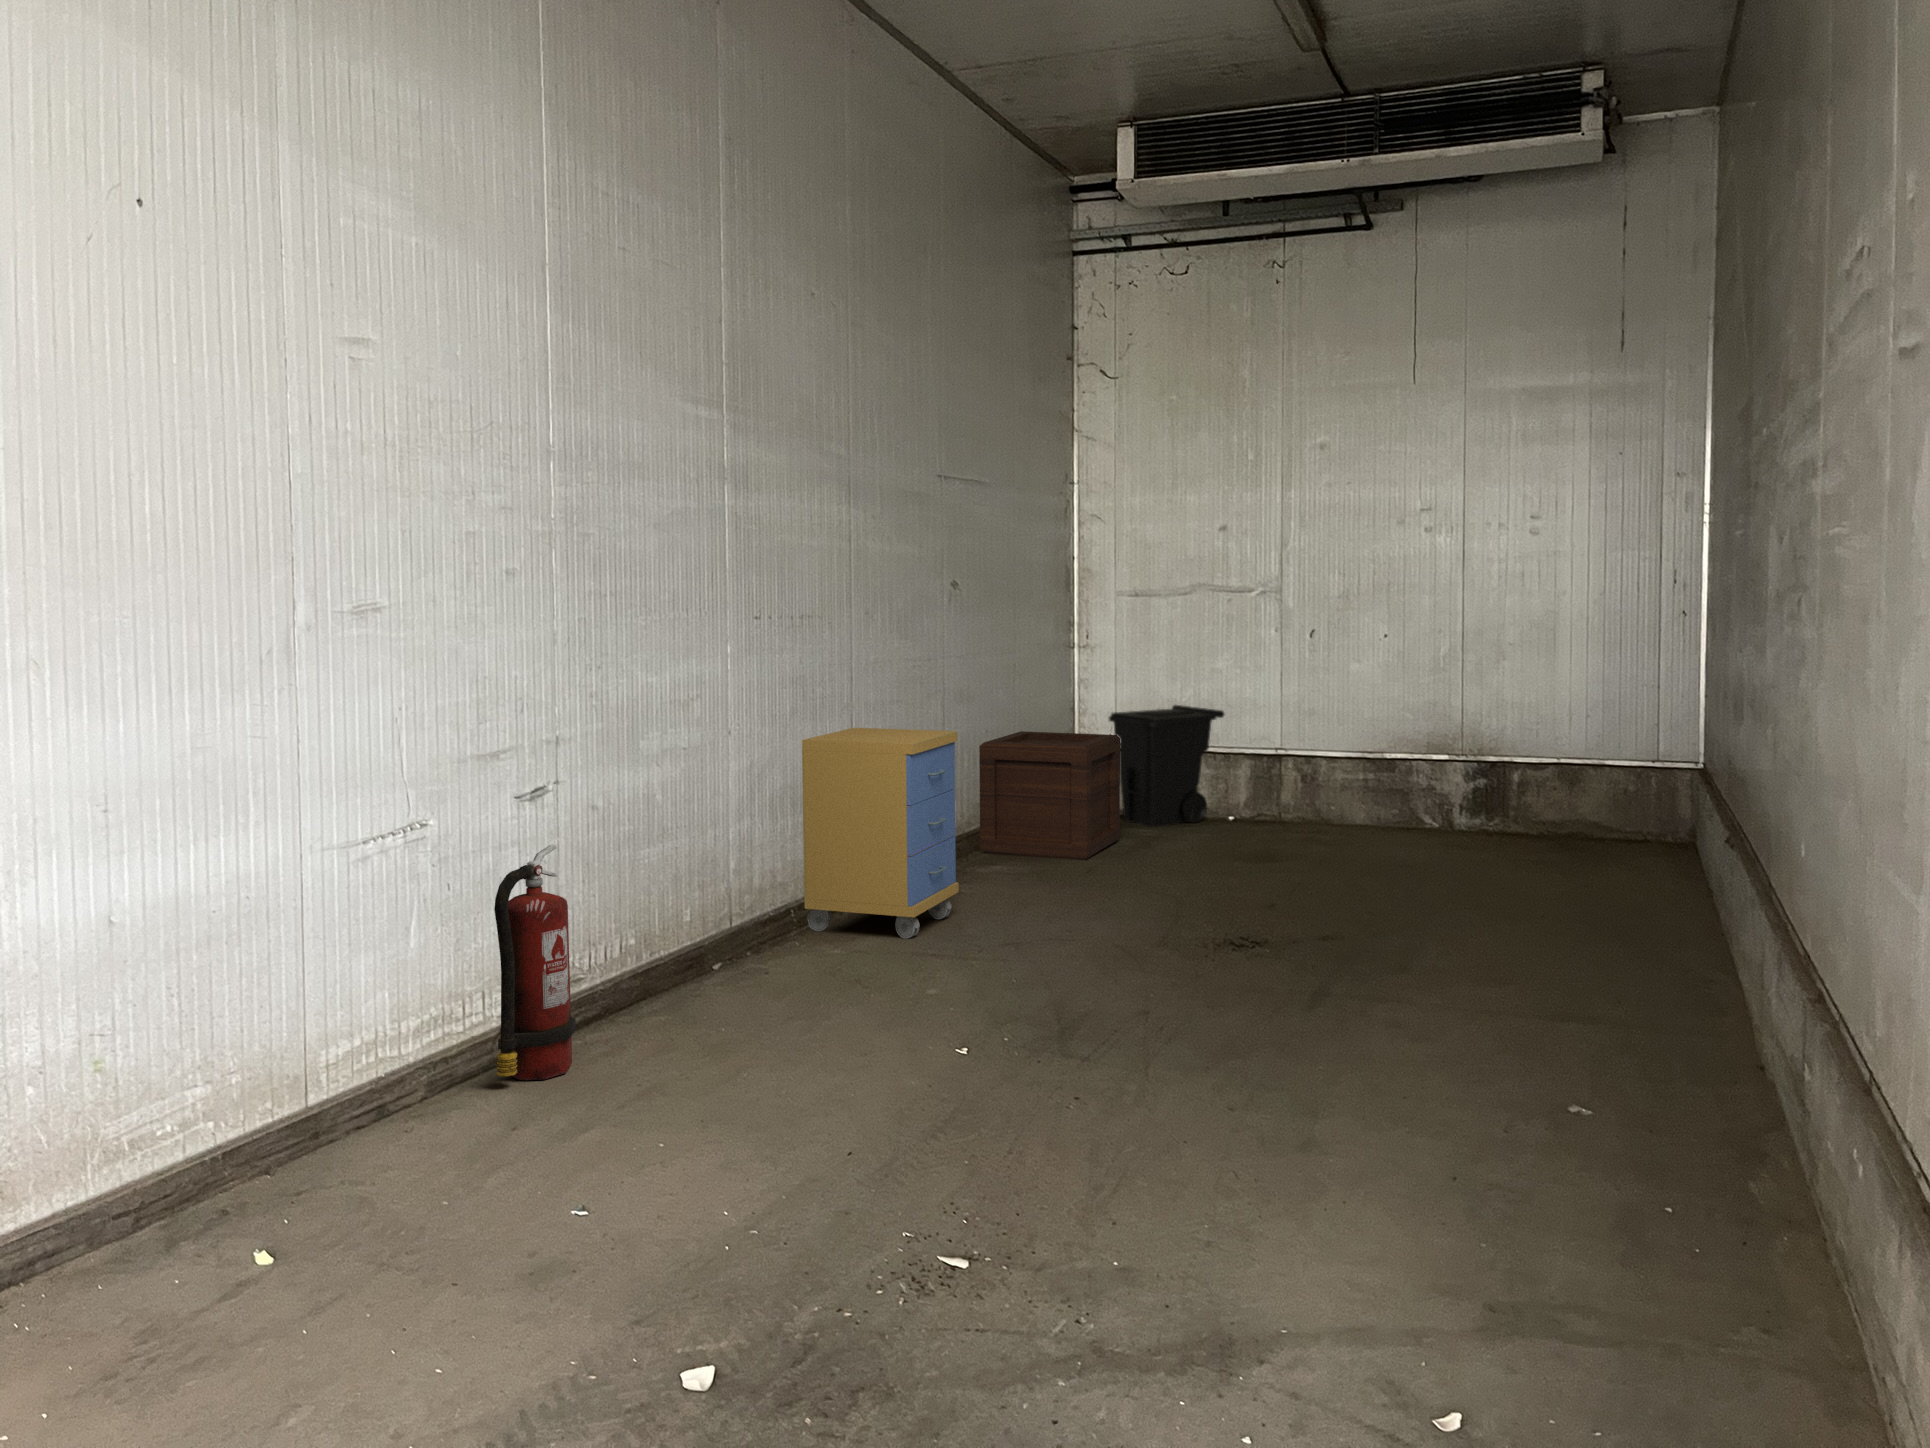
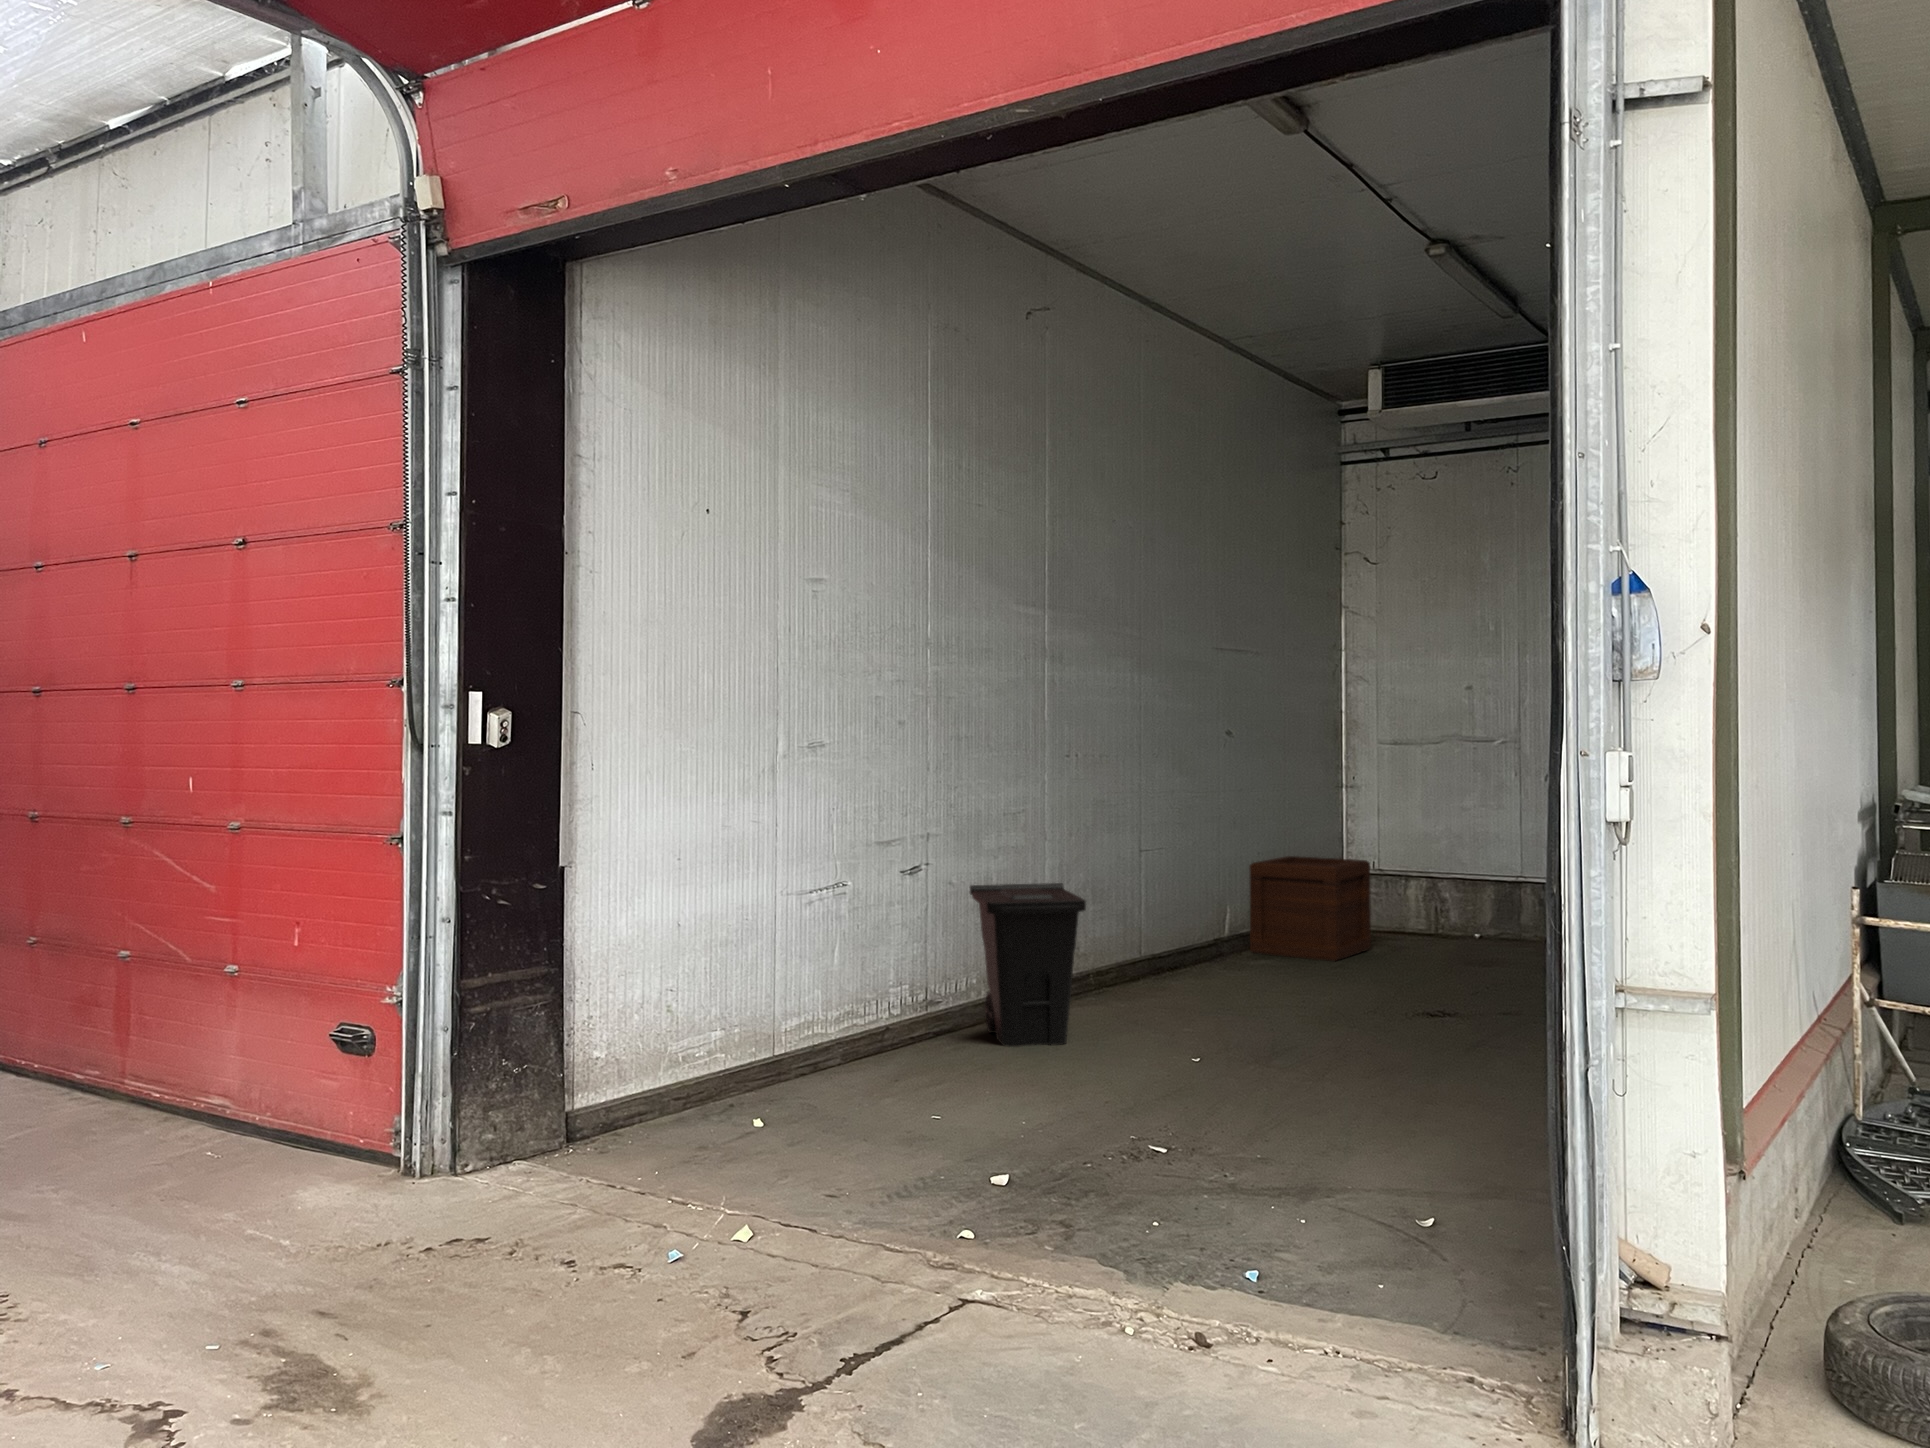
trash can: present [1109,705,1224,827] -> present [970,883,1086,1047]
storage cabinet: present [802,728,959,939] -> none [1098,843,1218,1002]
fire extinguisher: present [494,845,576,1080] -> none [884,905,934,1059]

